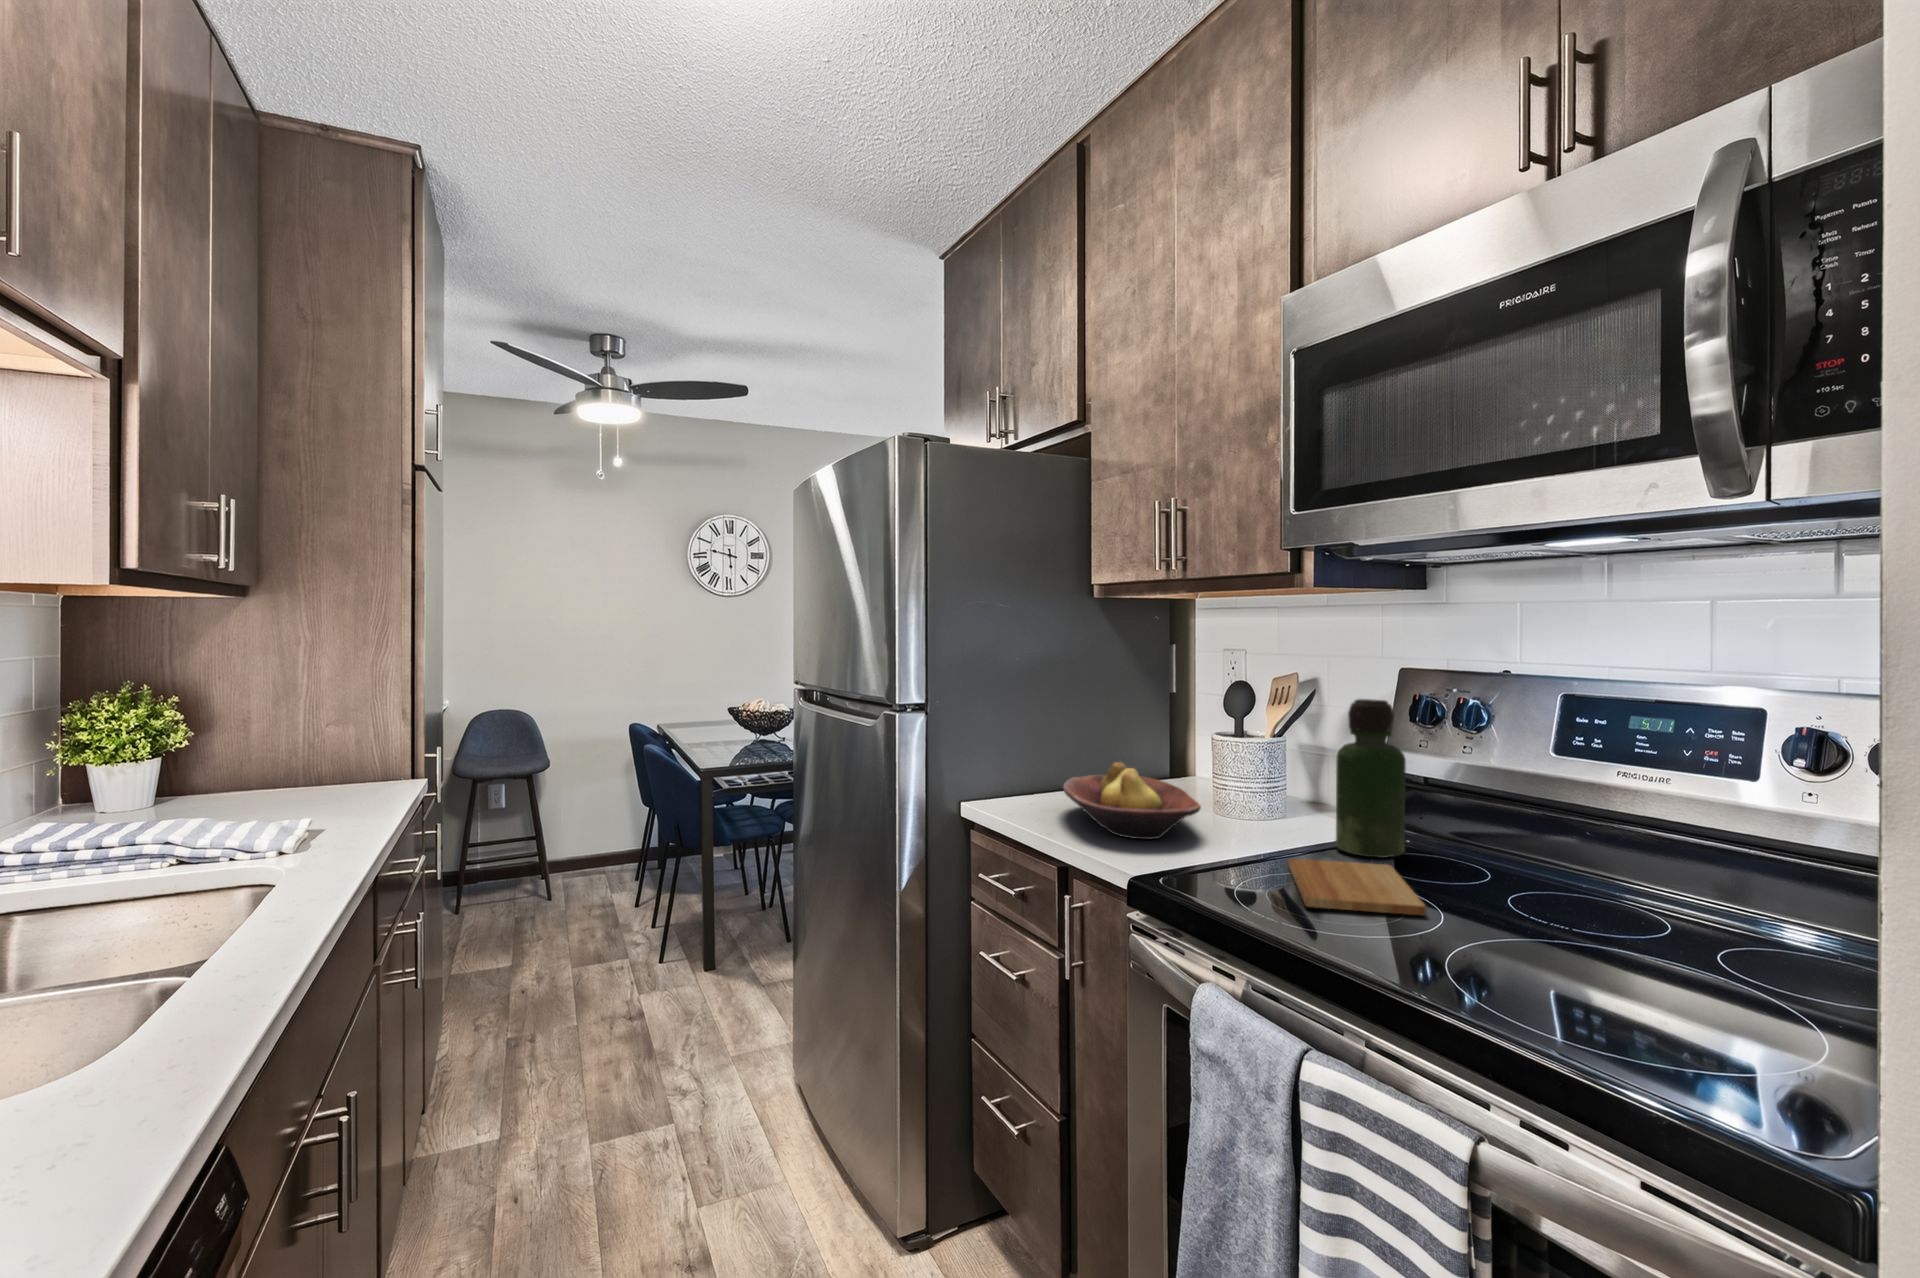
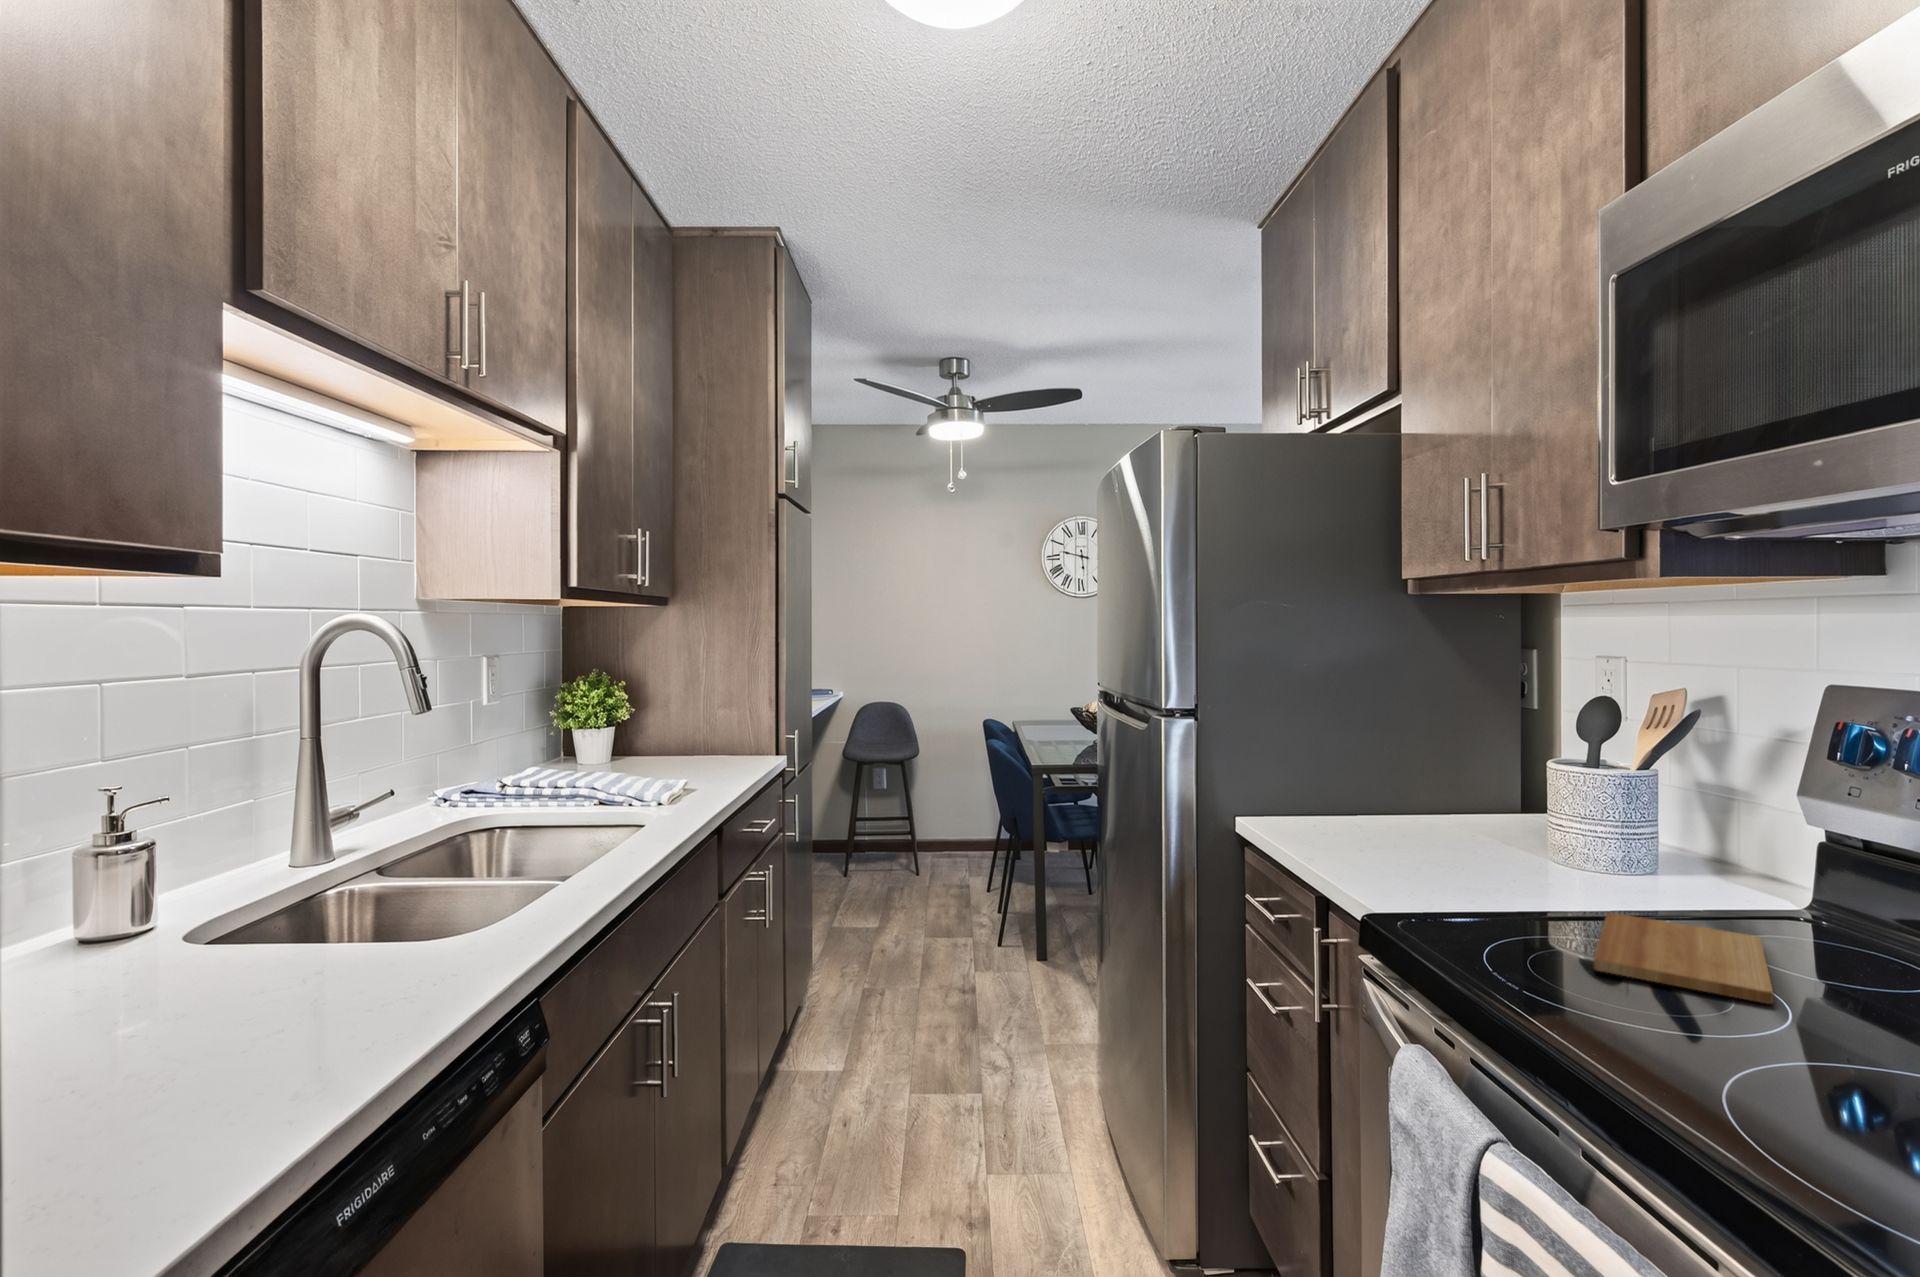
bottle: present [1336,699,1406,858] -> none [1695,721,1803,928]
fruit bowl: present [1063,762,1201,839] -> none [1348,782,1511,872]

